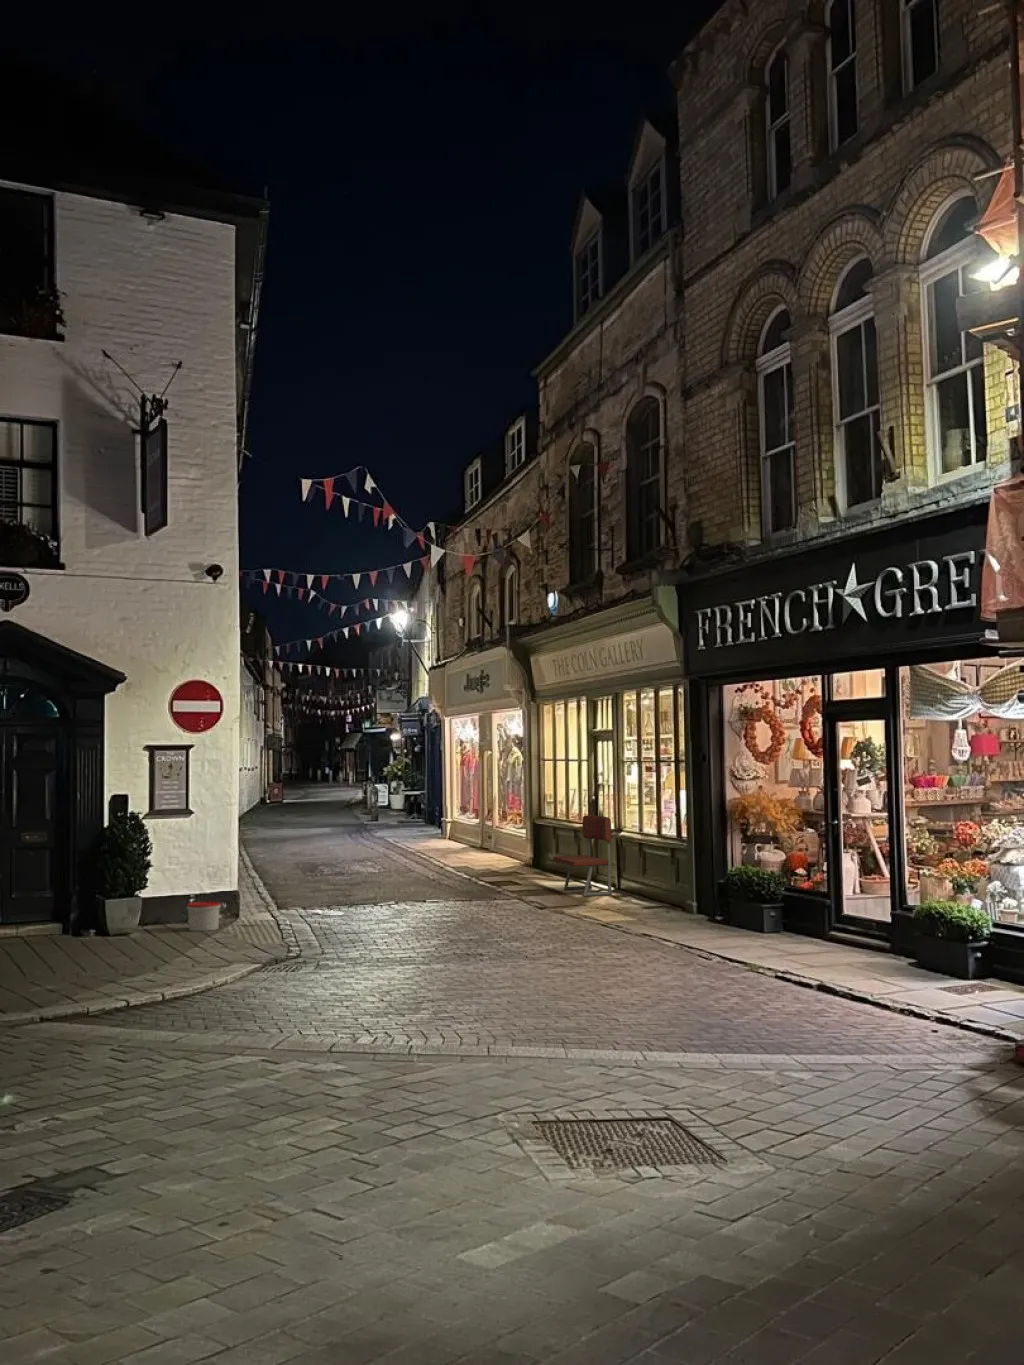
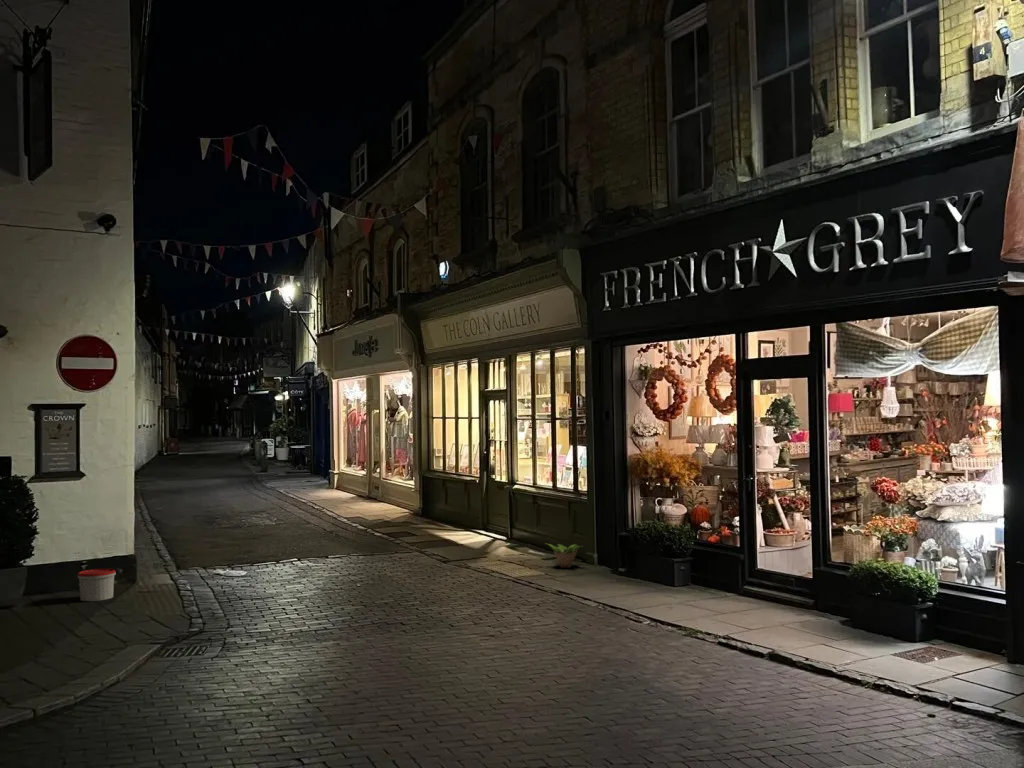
bench: present [553,815,613,896] -> none [449,470,507,547]
decorative plant: none [642,890,681,916] -> present [548,544,579,568]

